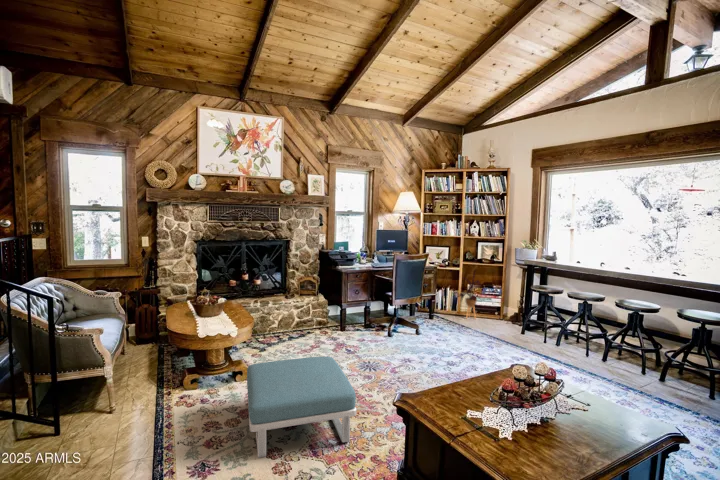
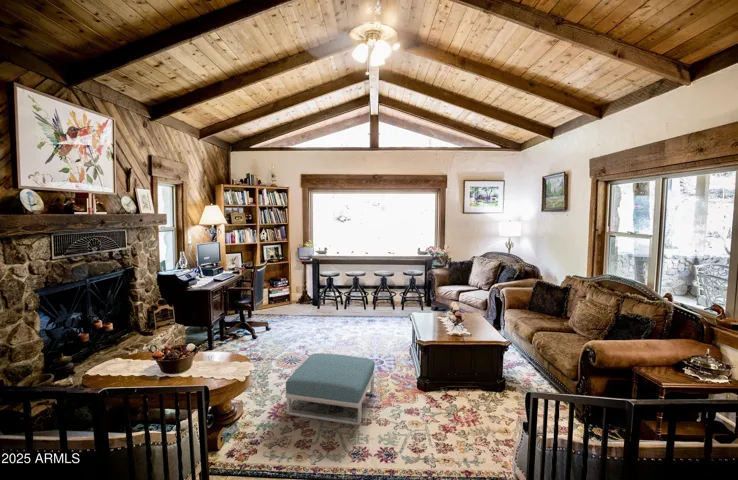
house plant: present [459,271,480,318] -> none [261,269,287,310]

